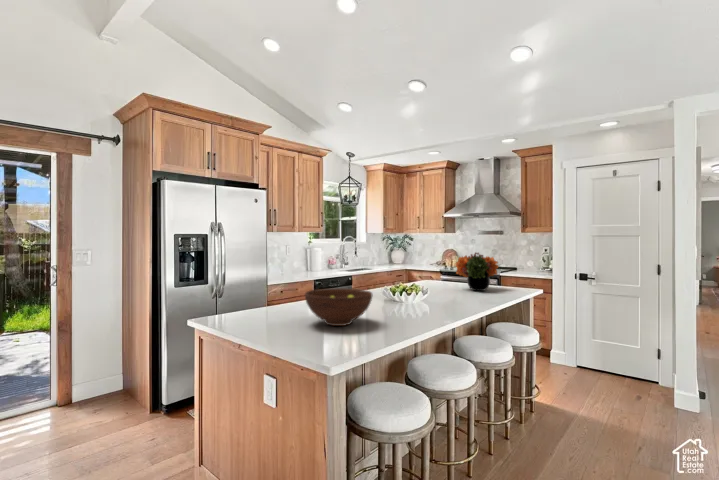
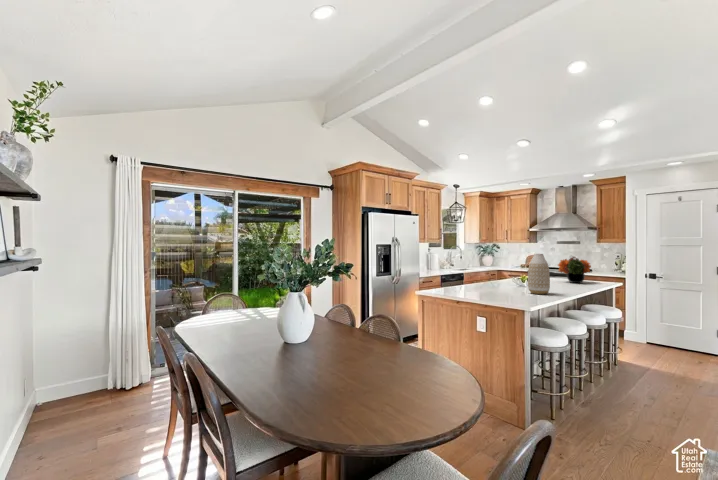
vase: none [386,249,418,317] -> present [528,254,550,294]
fruit bowl: present [305,288,373,326] -> none [486,277,528,297]

